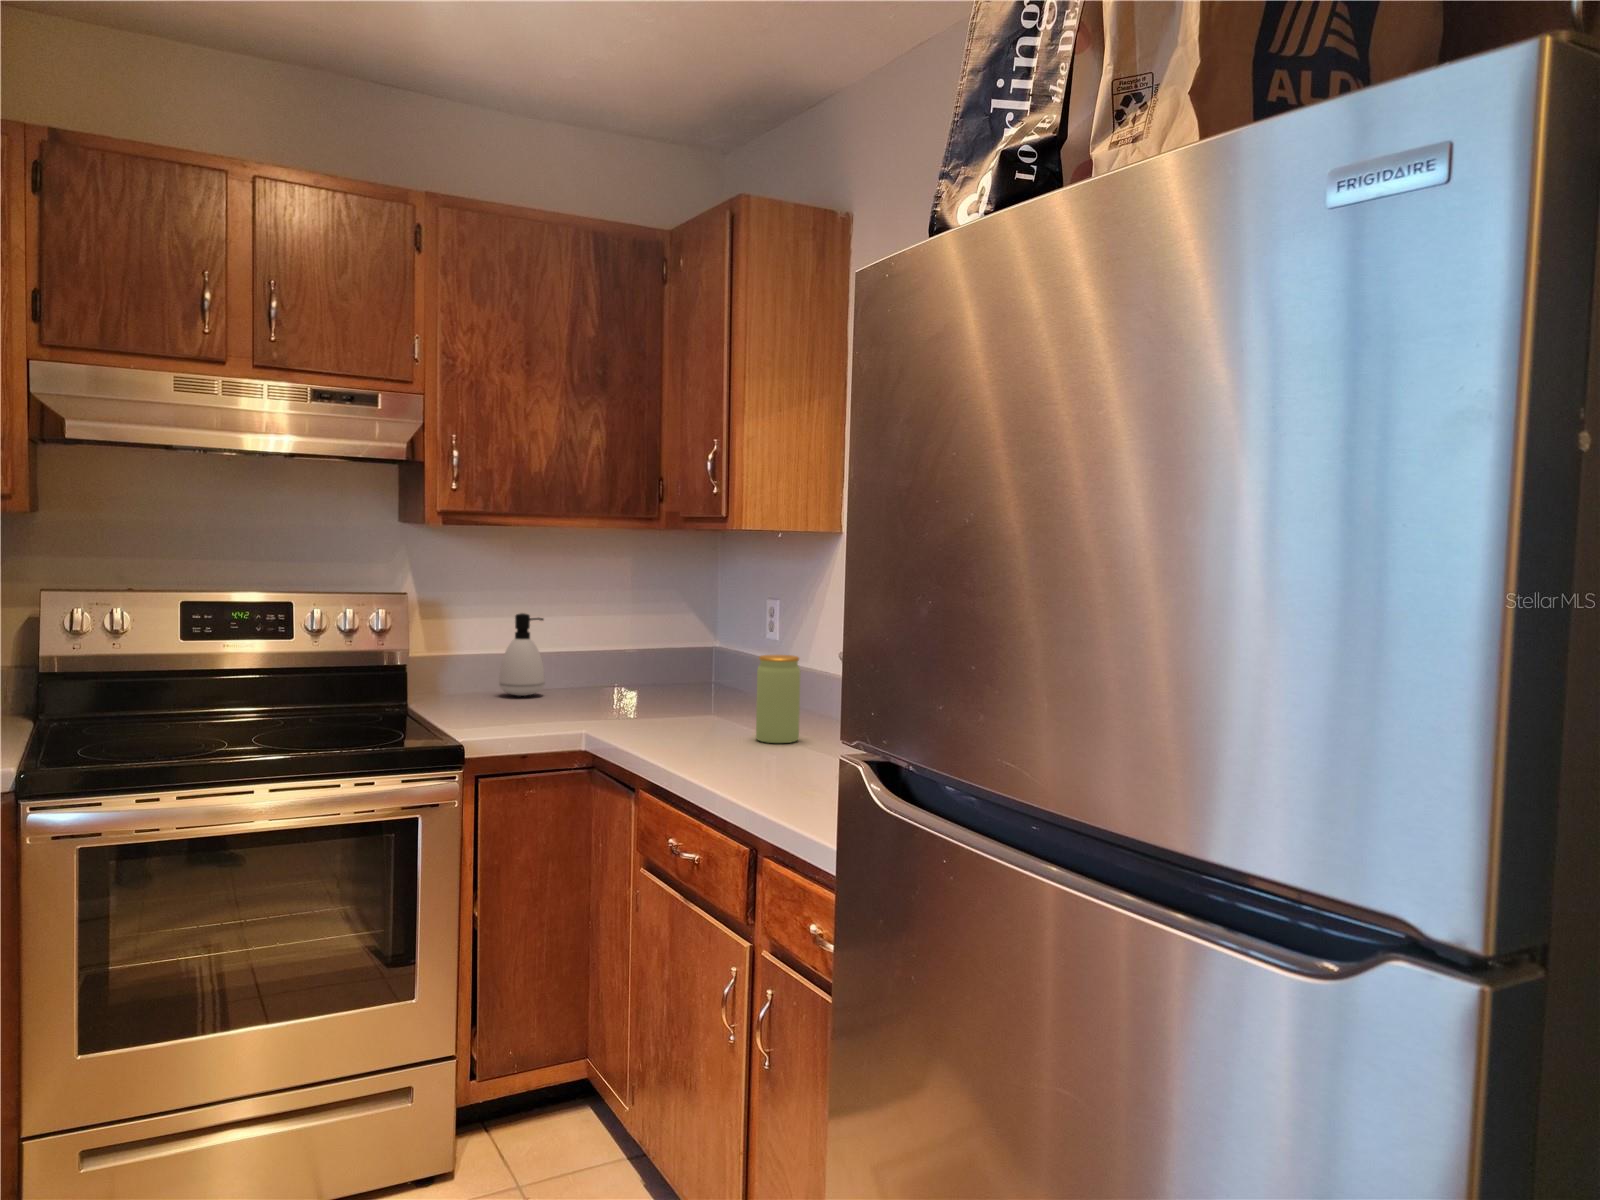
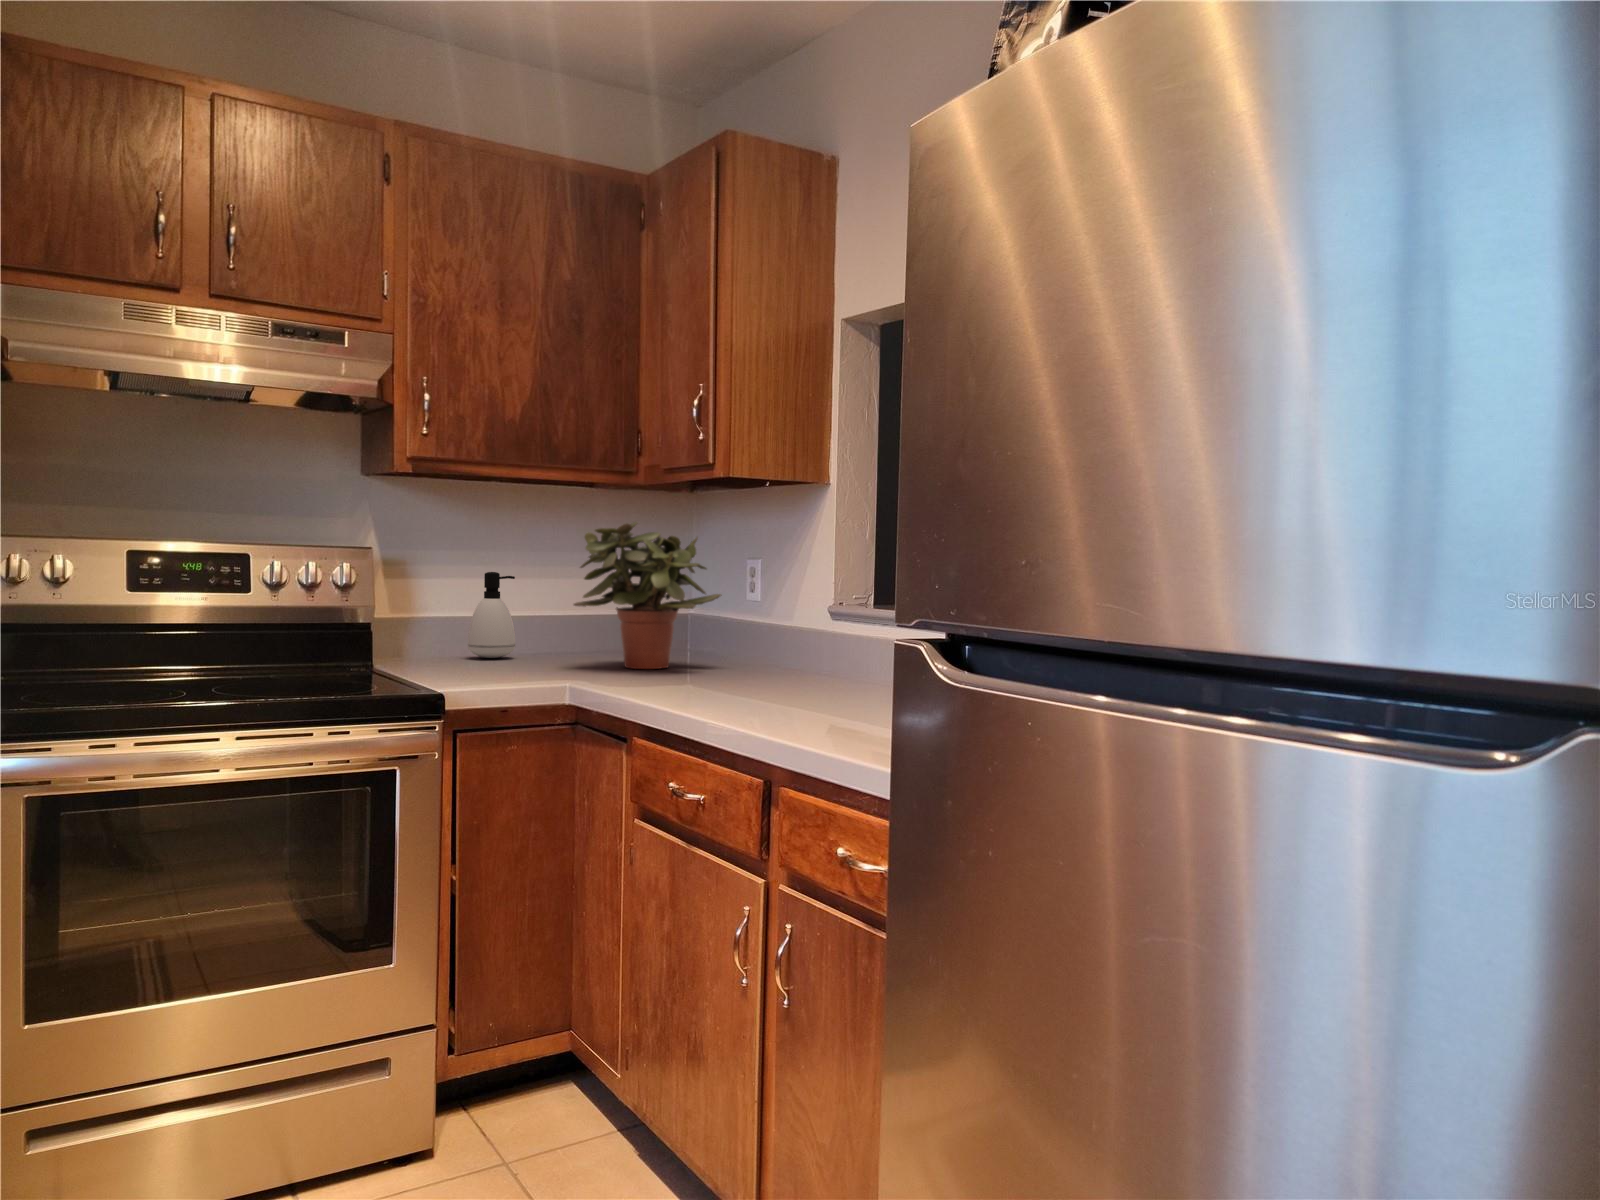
potted plant: none [595,570,739,712] -> present [574,522,722,669]
jar: present [756,655,801,743] -> none [749,600,795,690]

